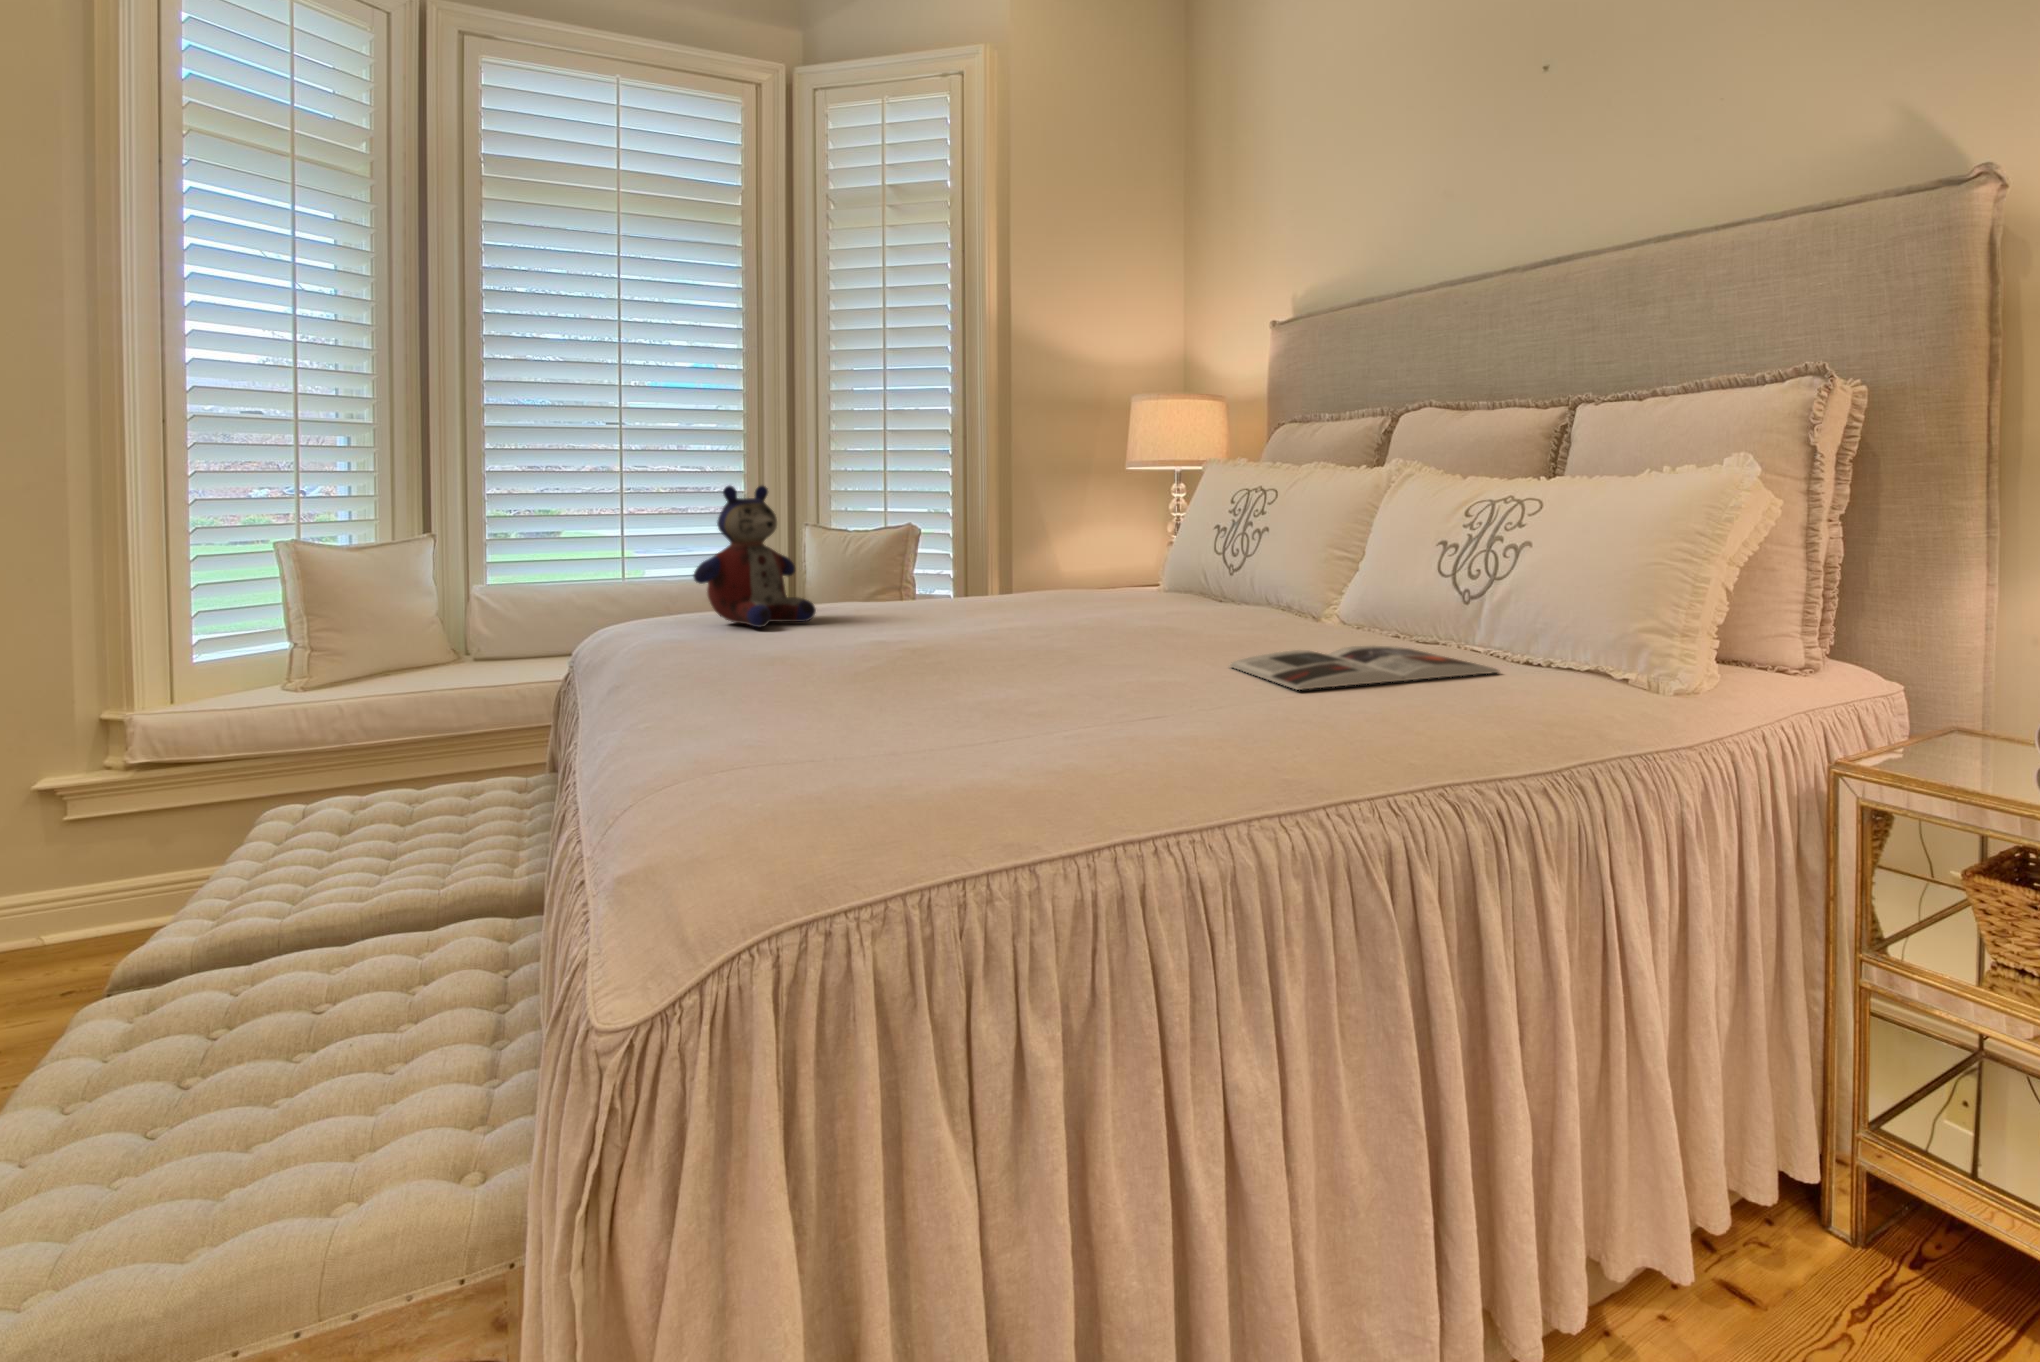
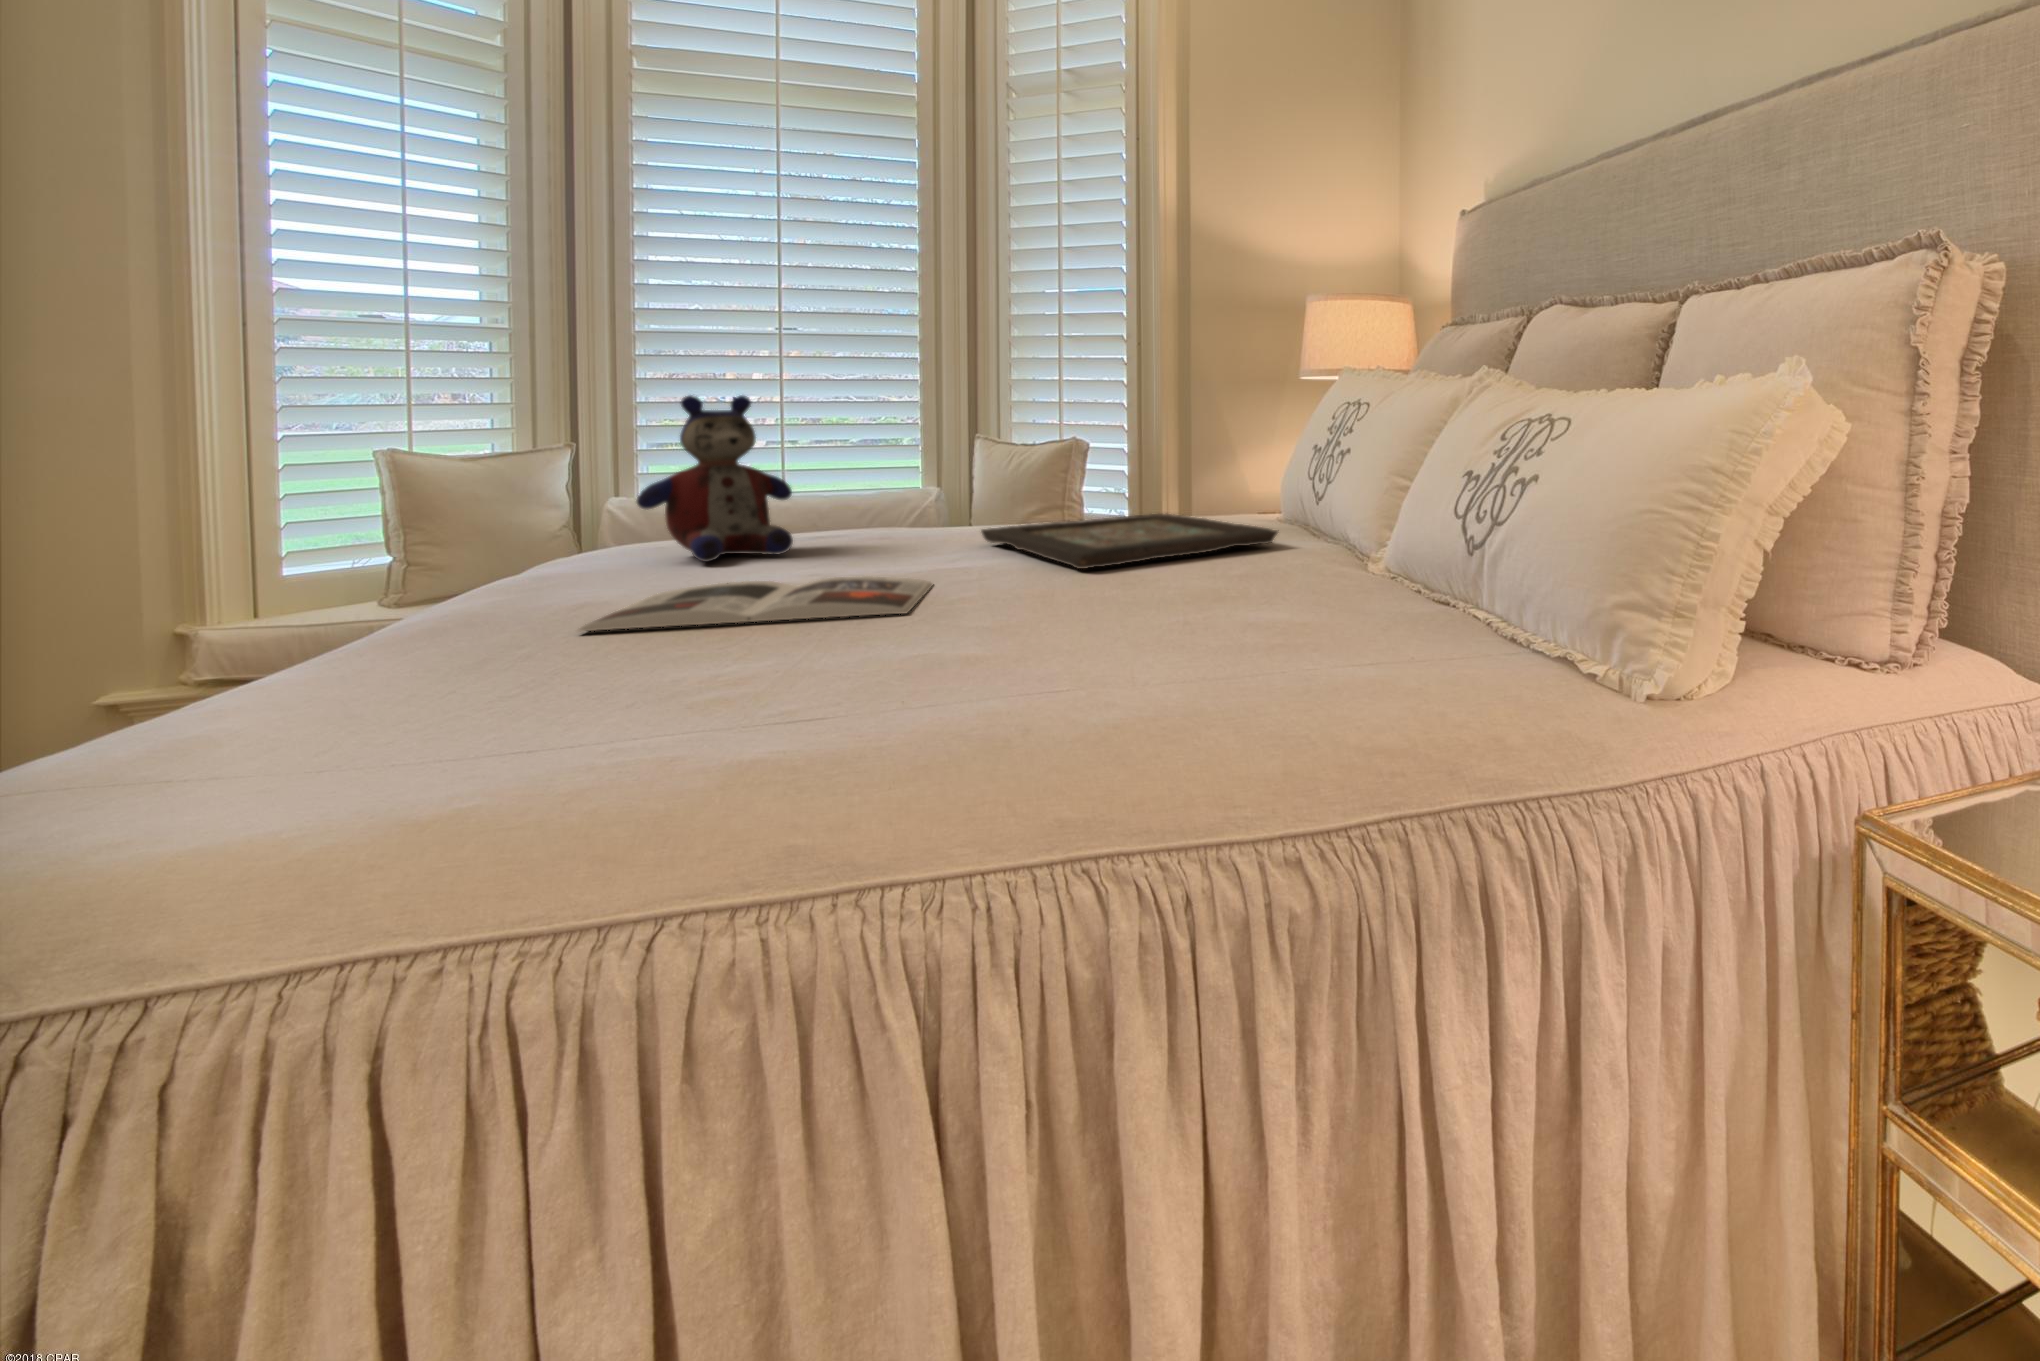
decorative tray: none [957,587,1215,627] -> present [981,514,1278,569]
magazine: present [1230,645,1499,690] -> present [578,576,933,631]

